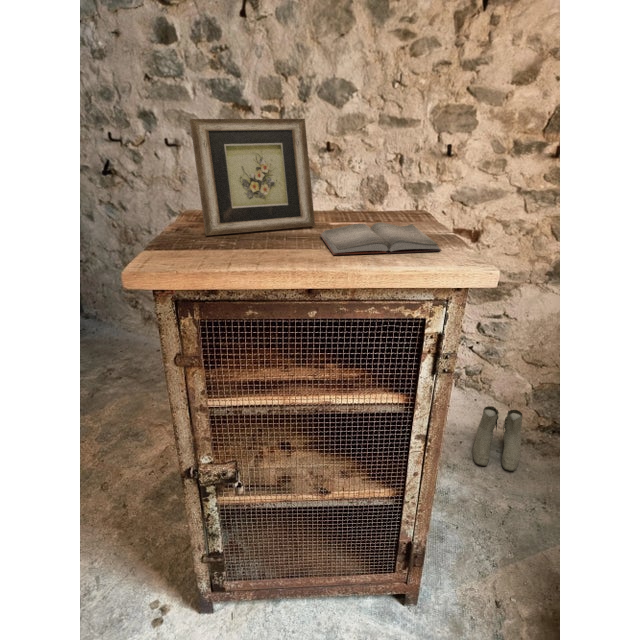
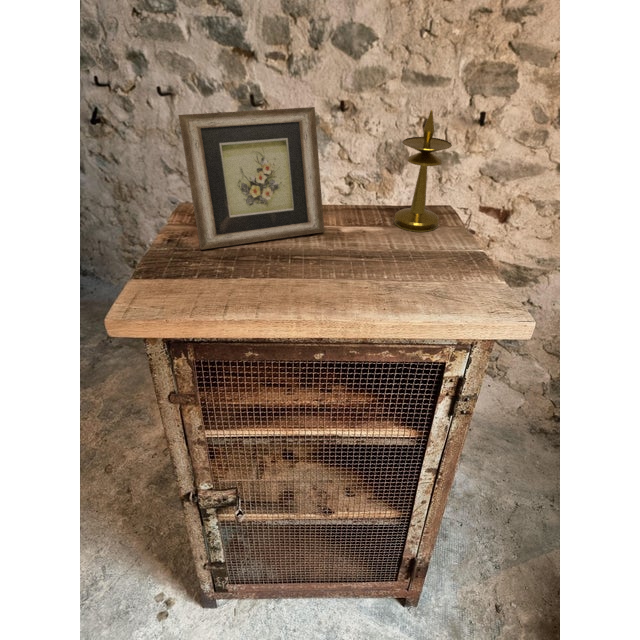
candlestick: none [376,121,422,226] -> present [394,110,452,232]
hardback book: present [320,223,441,255] -> none [329,236,467,290]
boots: present [473,406,522,471] -> none [484,394,539,462]

